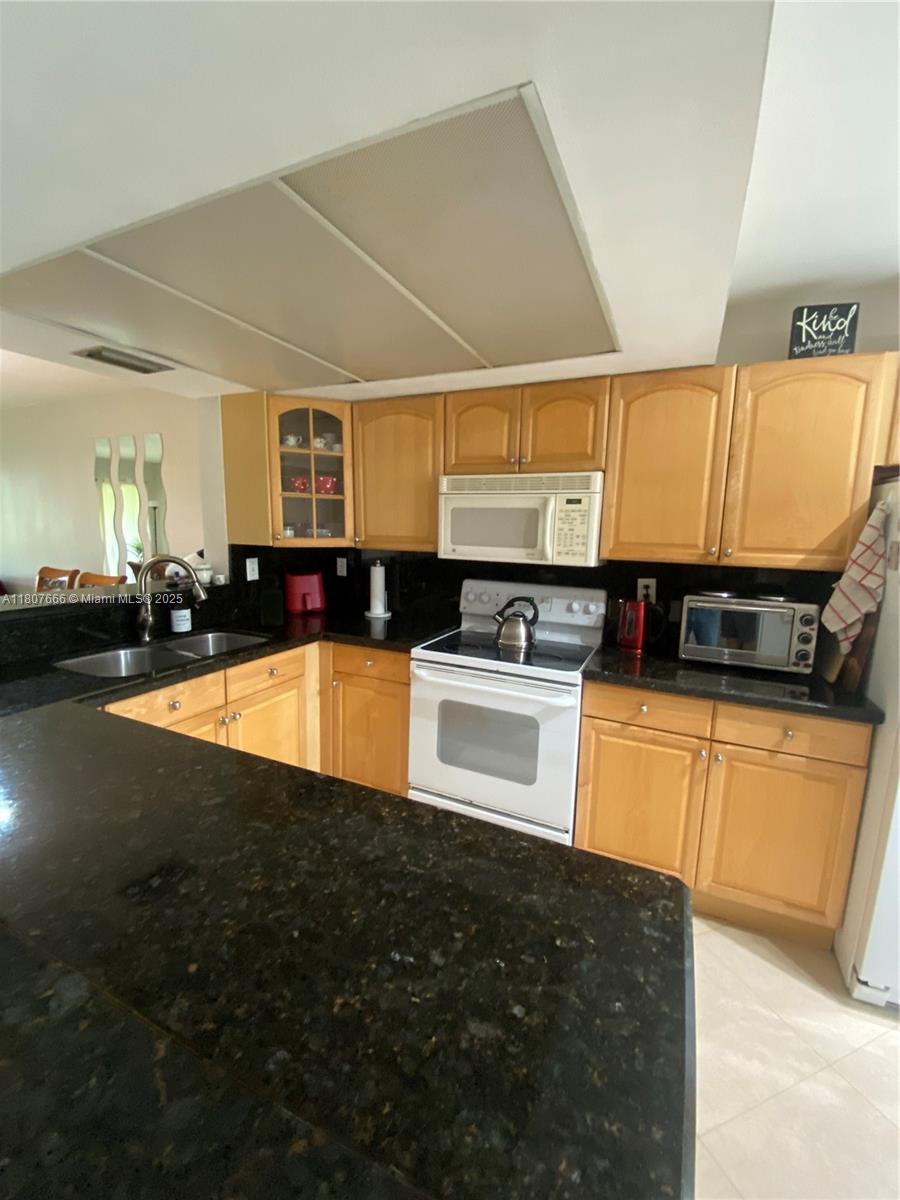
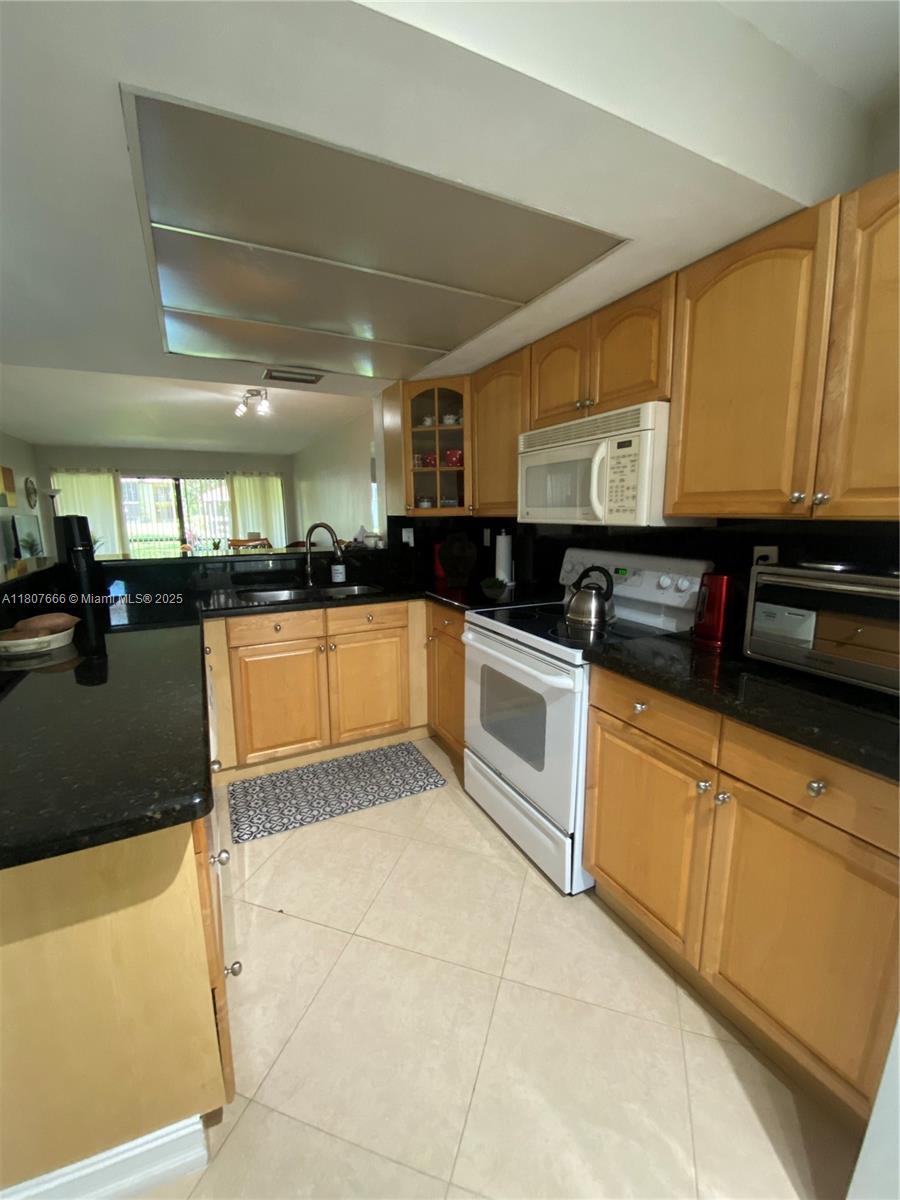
vase: none [318,565,362,624] -> present [437,532,477,587]
succulent plant: none [394,612,426,634] -> present [481,578,508,599]

